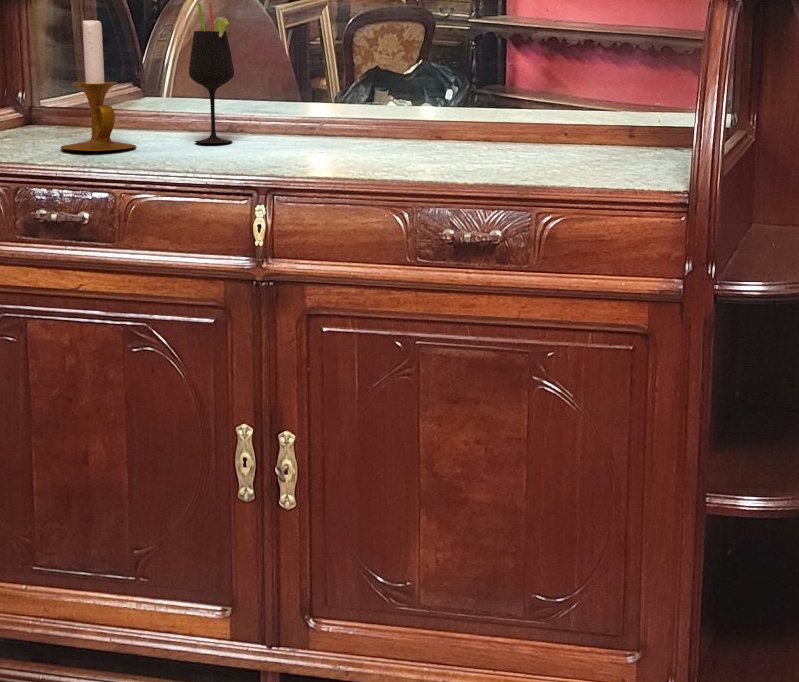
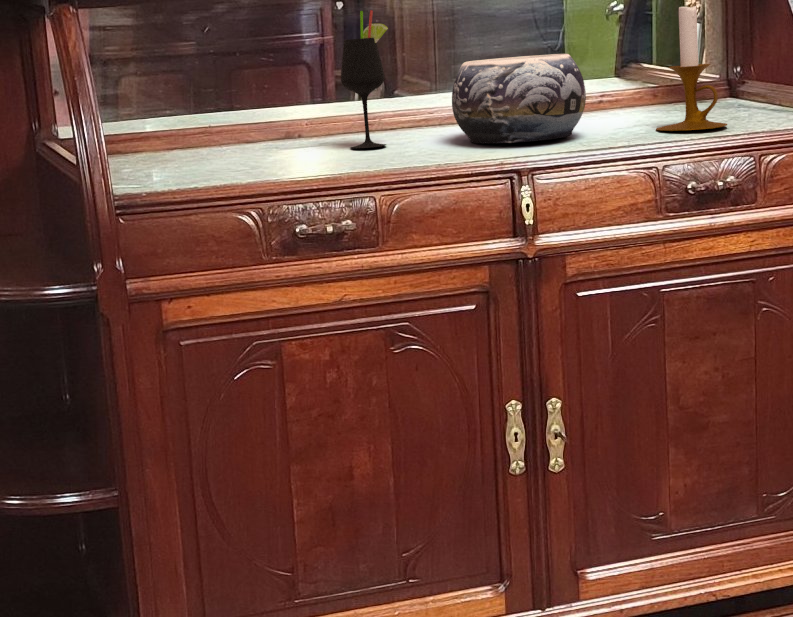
candlestick: present [60,20,136,151] -> present [656,6,727,131]
decorative bowl: none [271,65,415,159] -> present [452,54,586,144]

